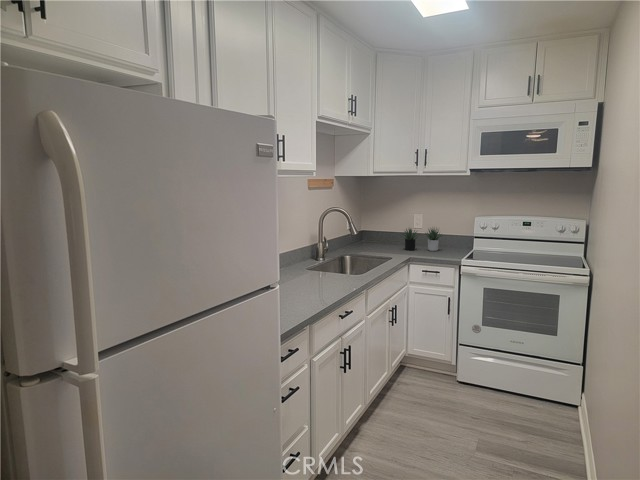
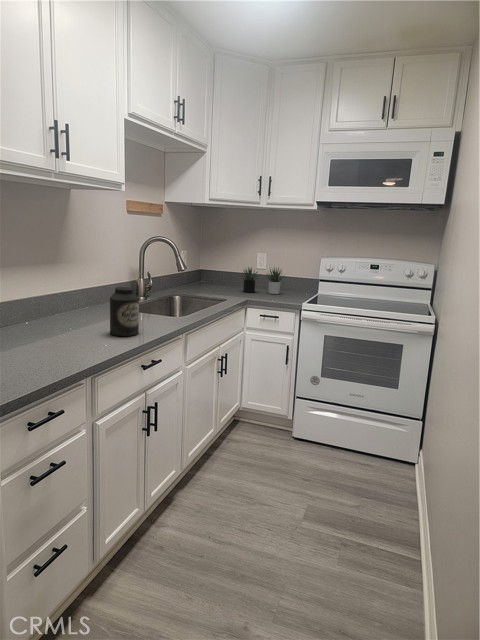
canister: none [312,253,335,292] -> present [110,287,139,336]

